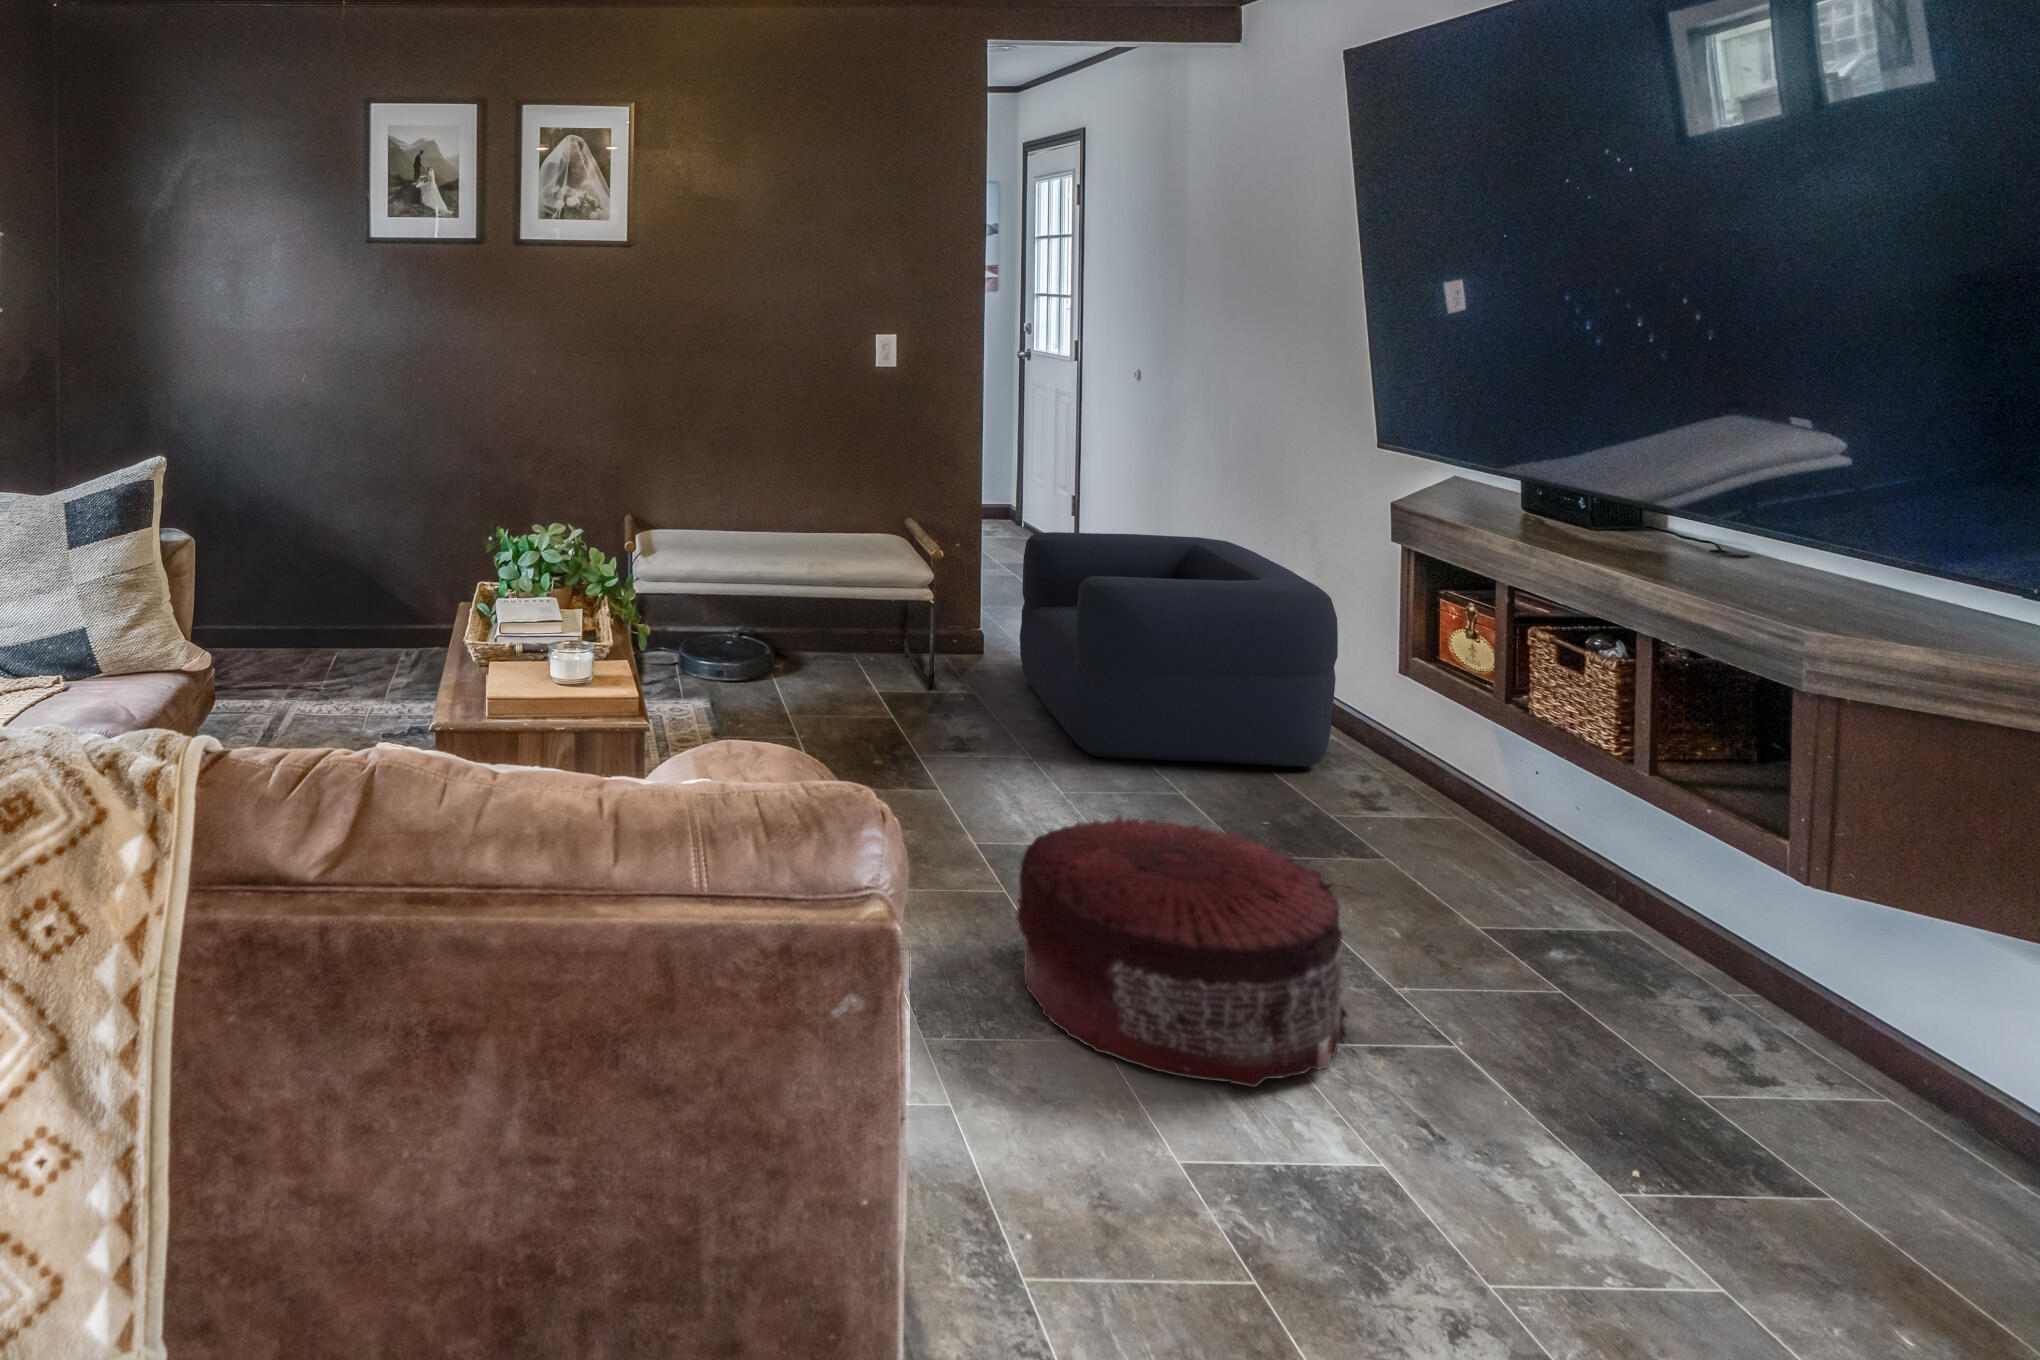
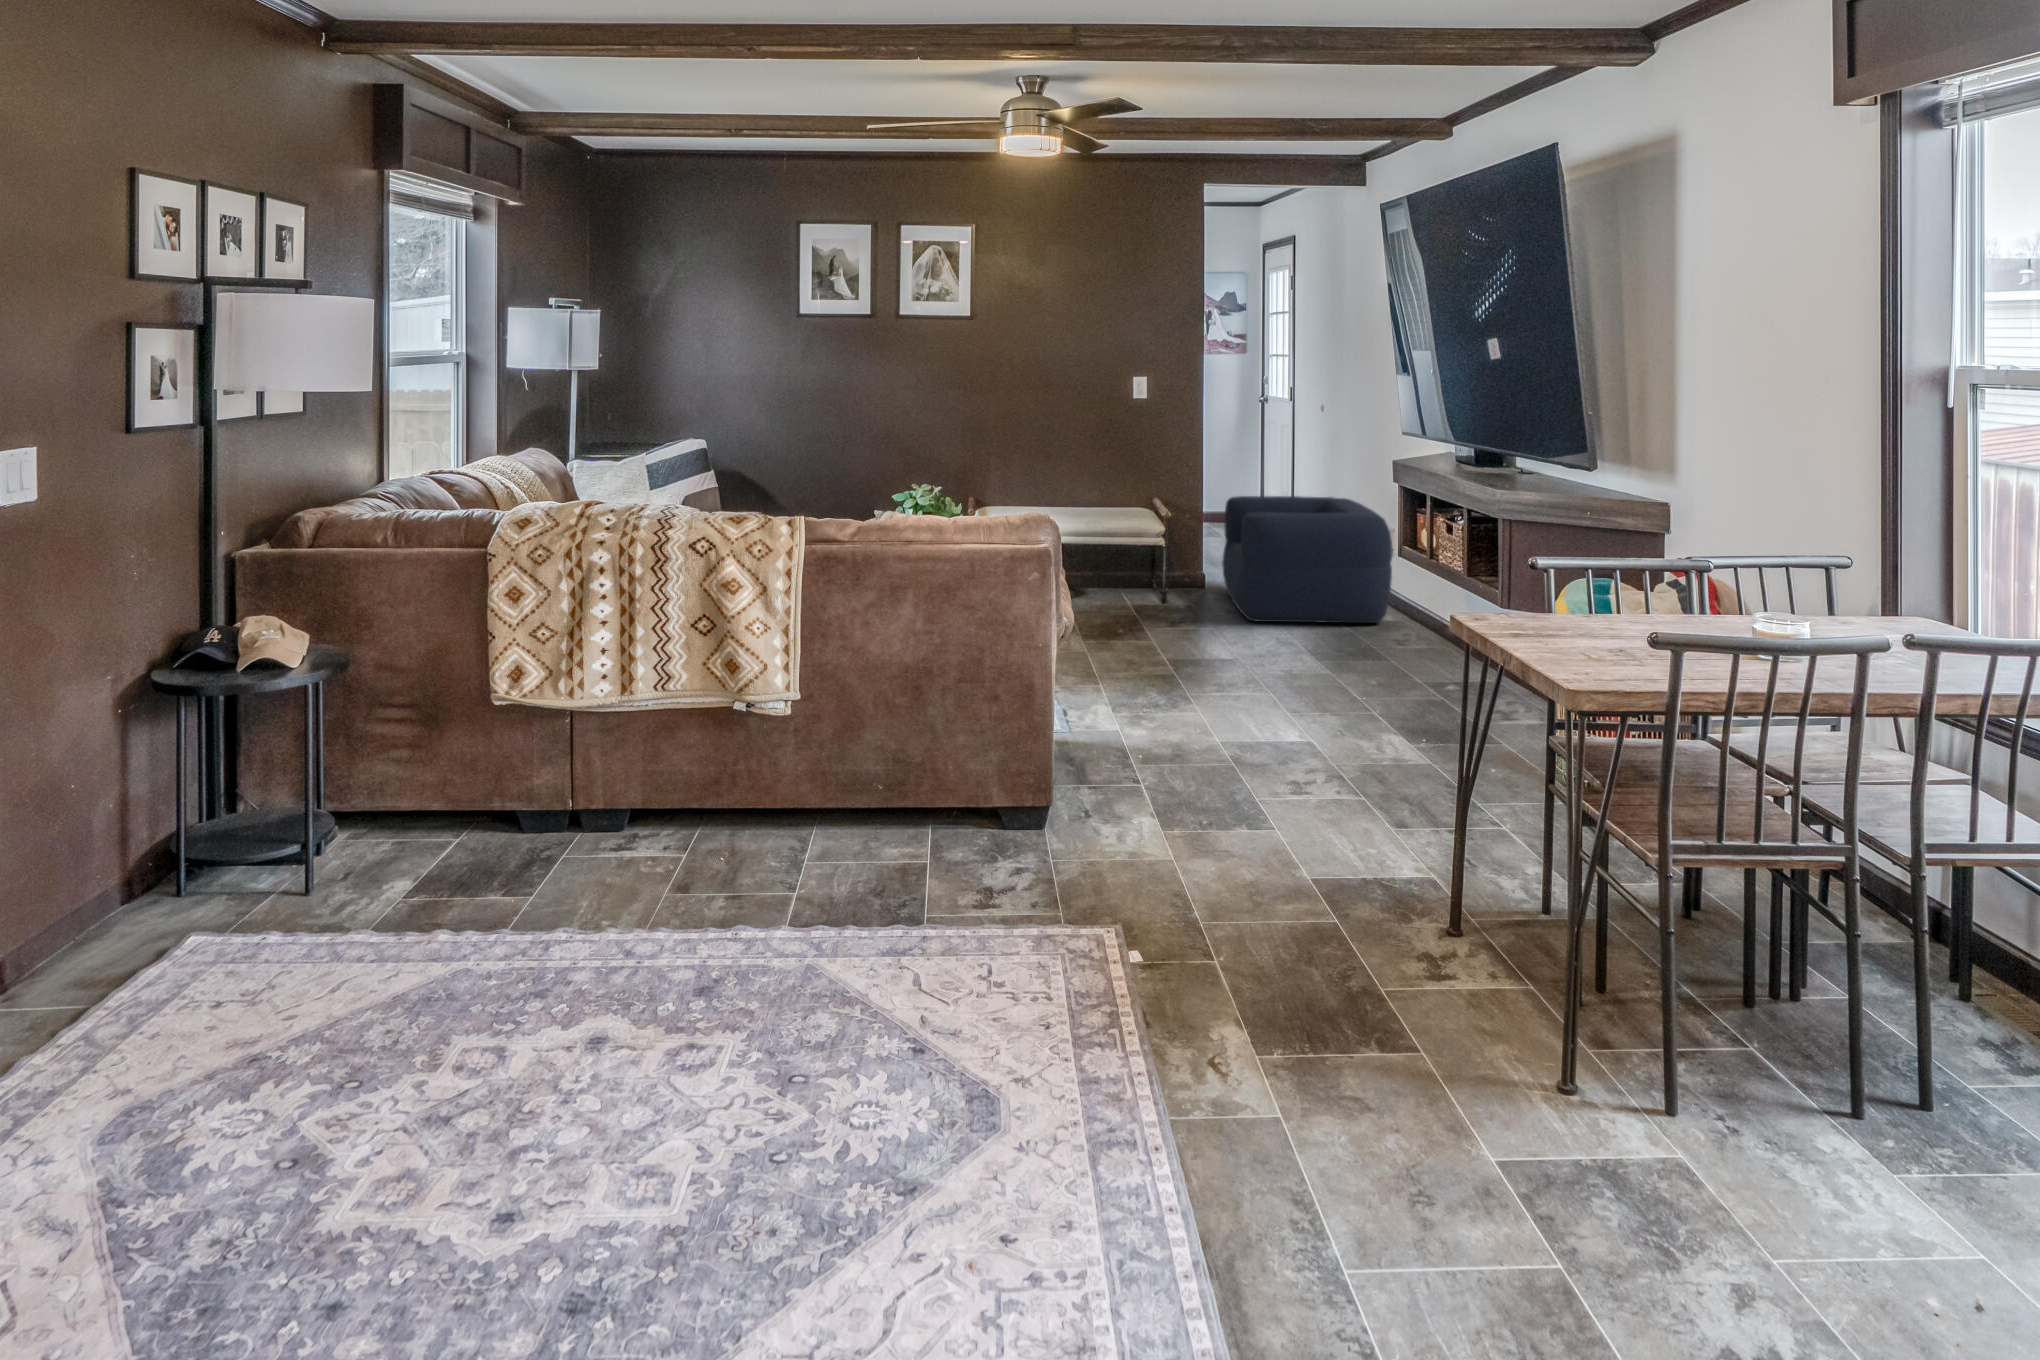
pouf: present [1017,816,1347,1087] -> none [1165,613,1325,716]

